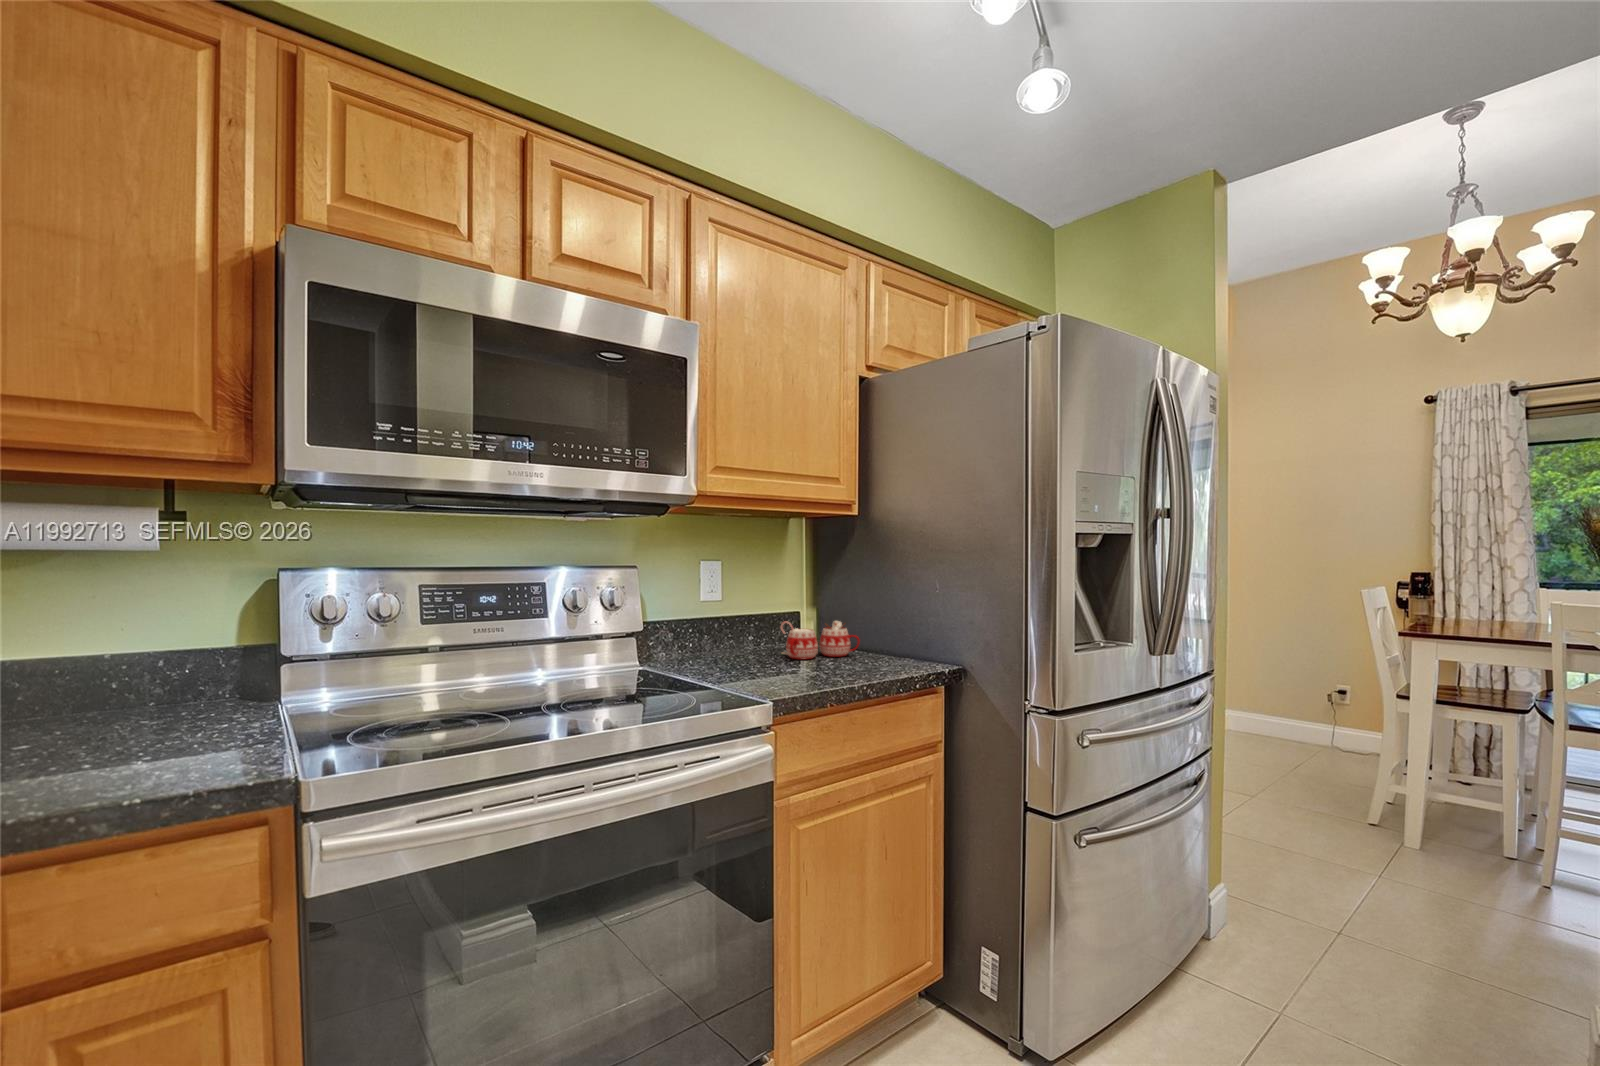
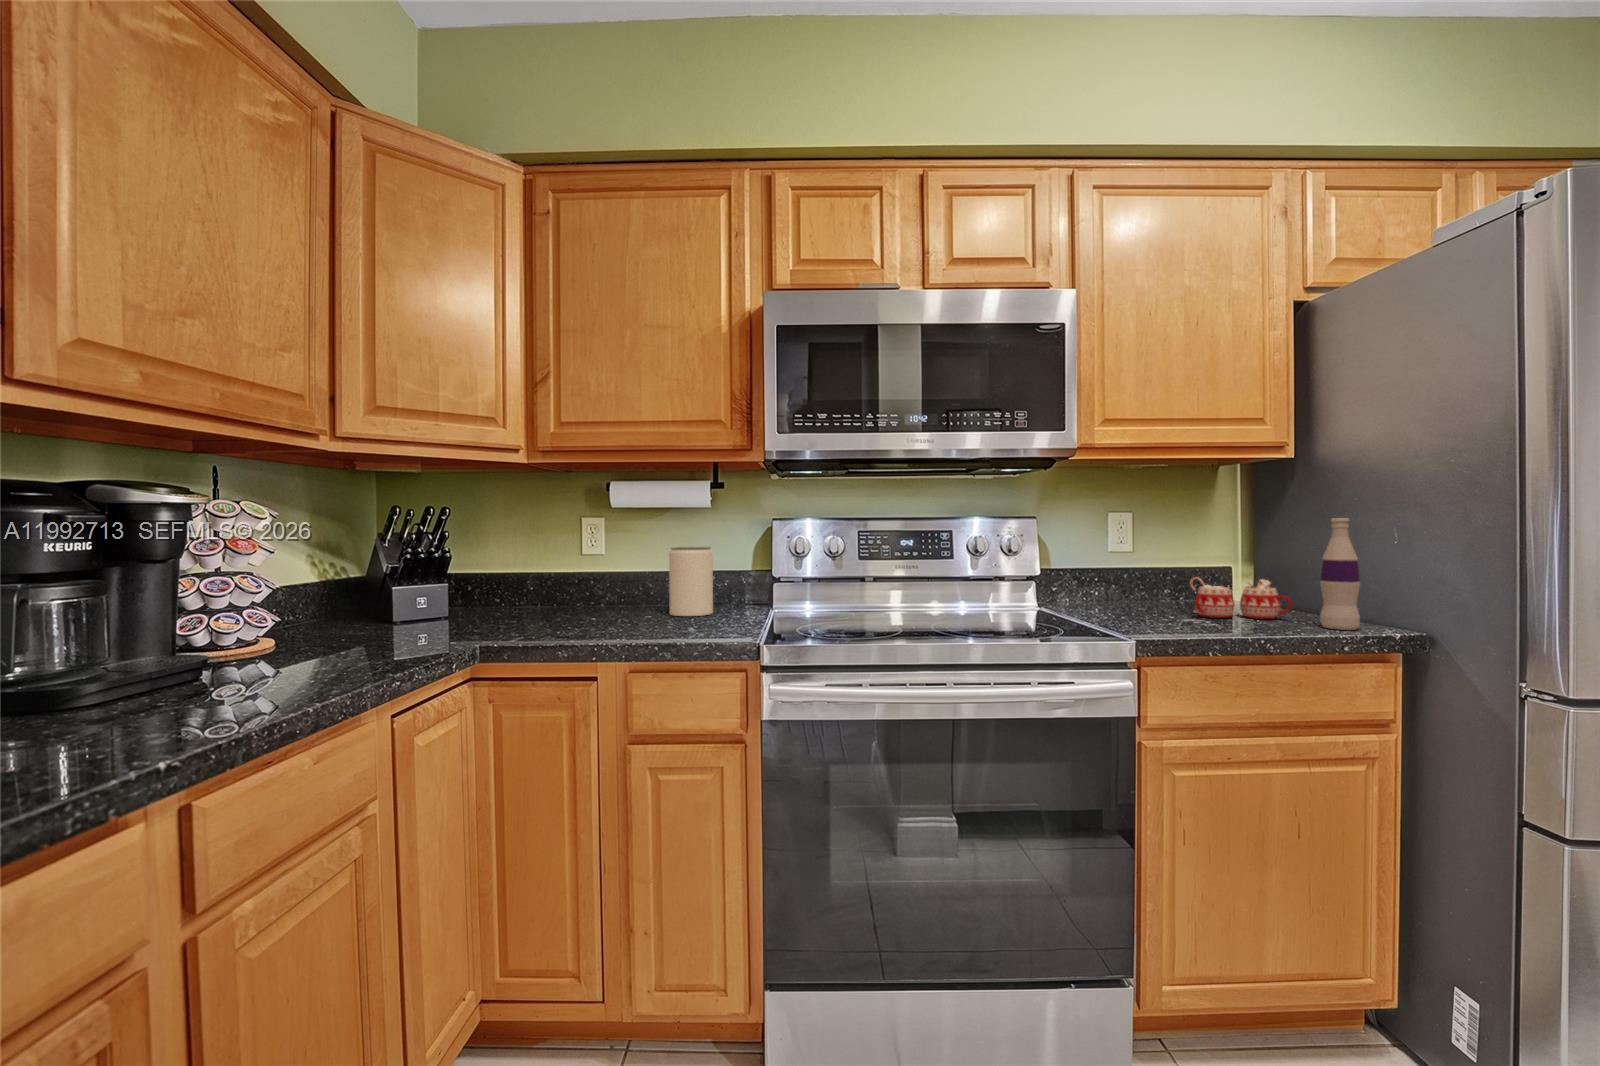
bottle: none [886,568,914,664] -> present [1320,518,1360,630]
jar: none [57,619,161,743] -> present [669,547,713,616]

